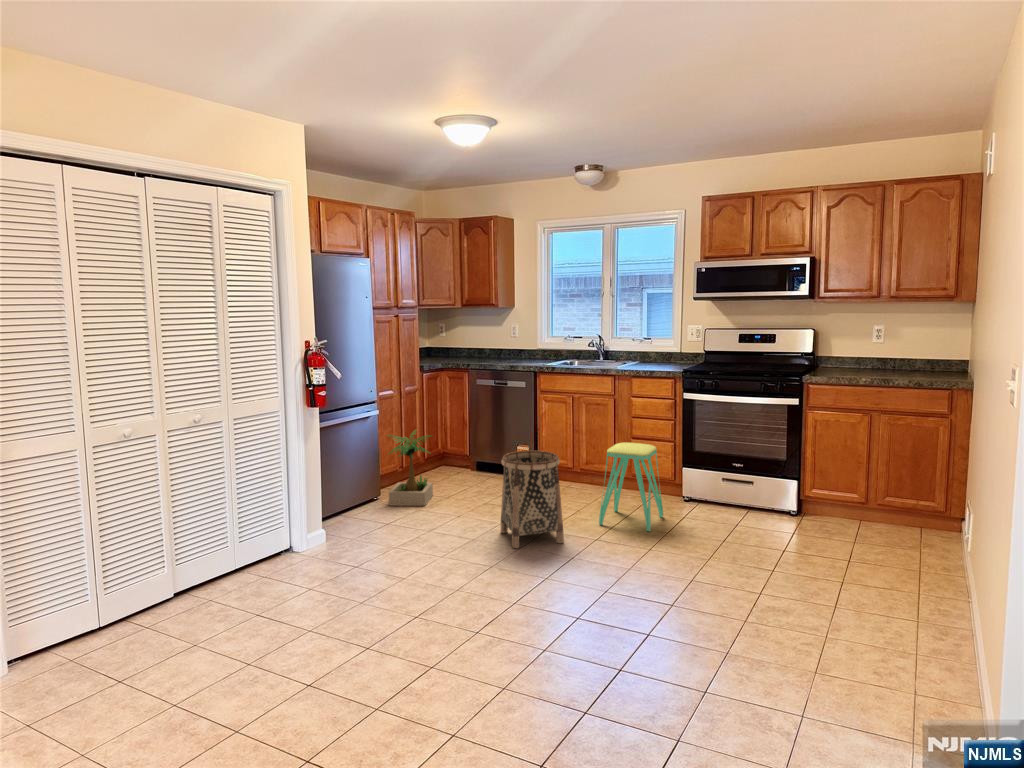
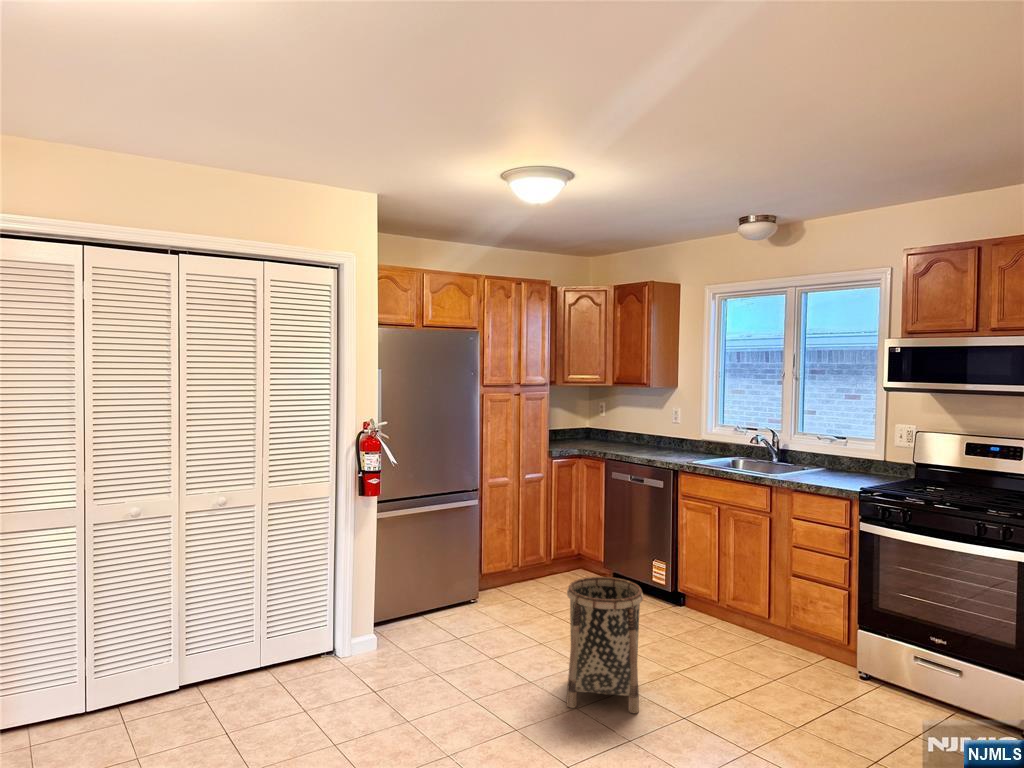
potted plant: present [389,431,433,506] -> none [481,526,542,620]
stool: present [599,443,663,531] -> none [707,583,809,722]

